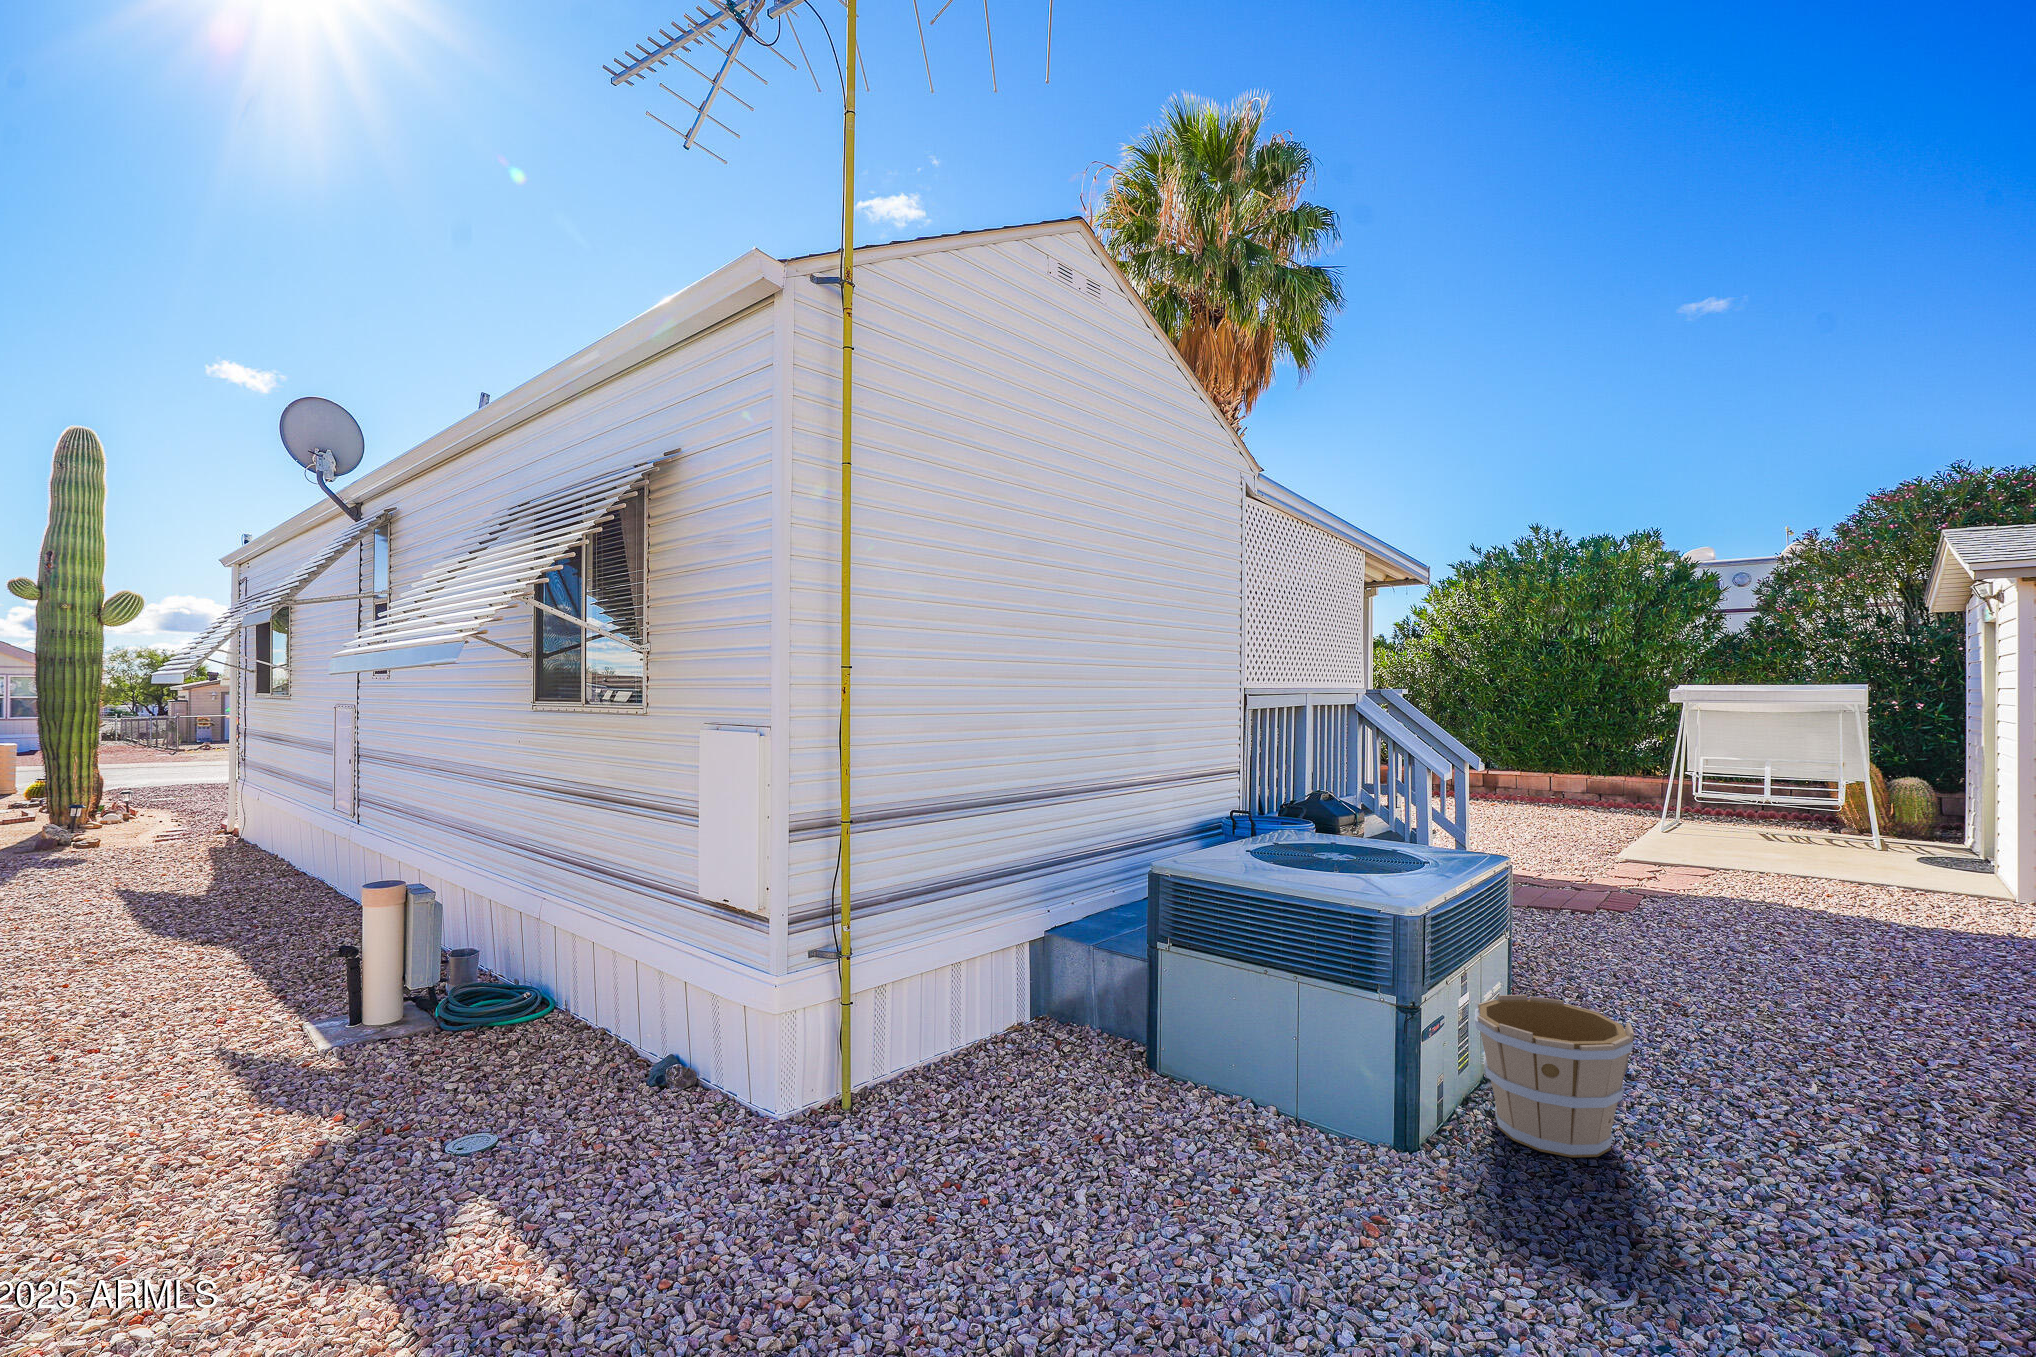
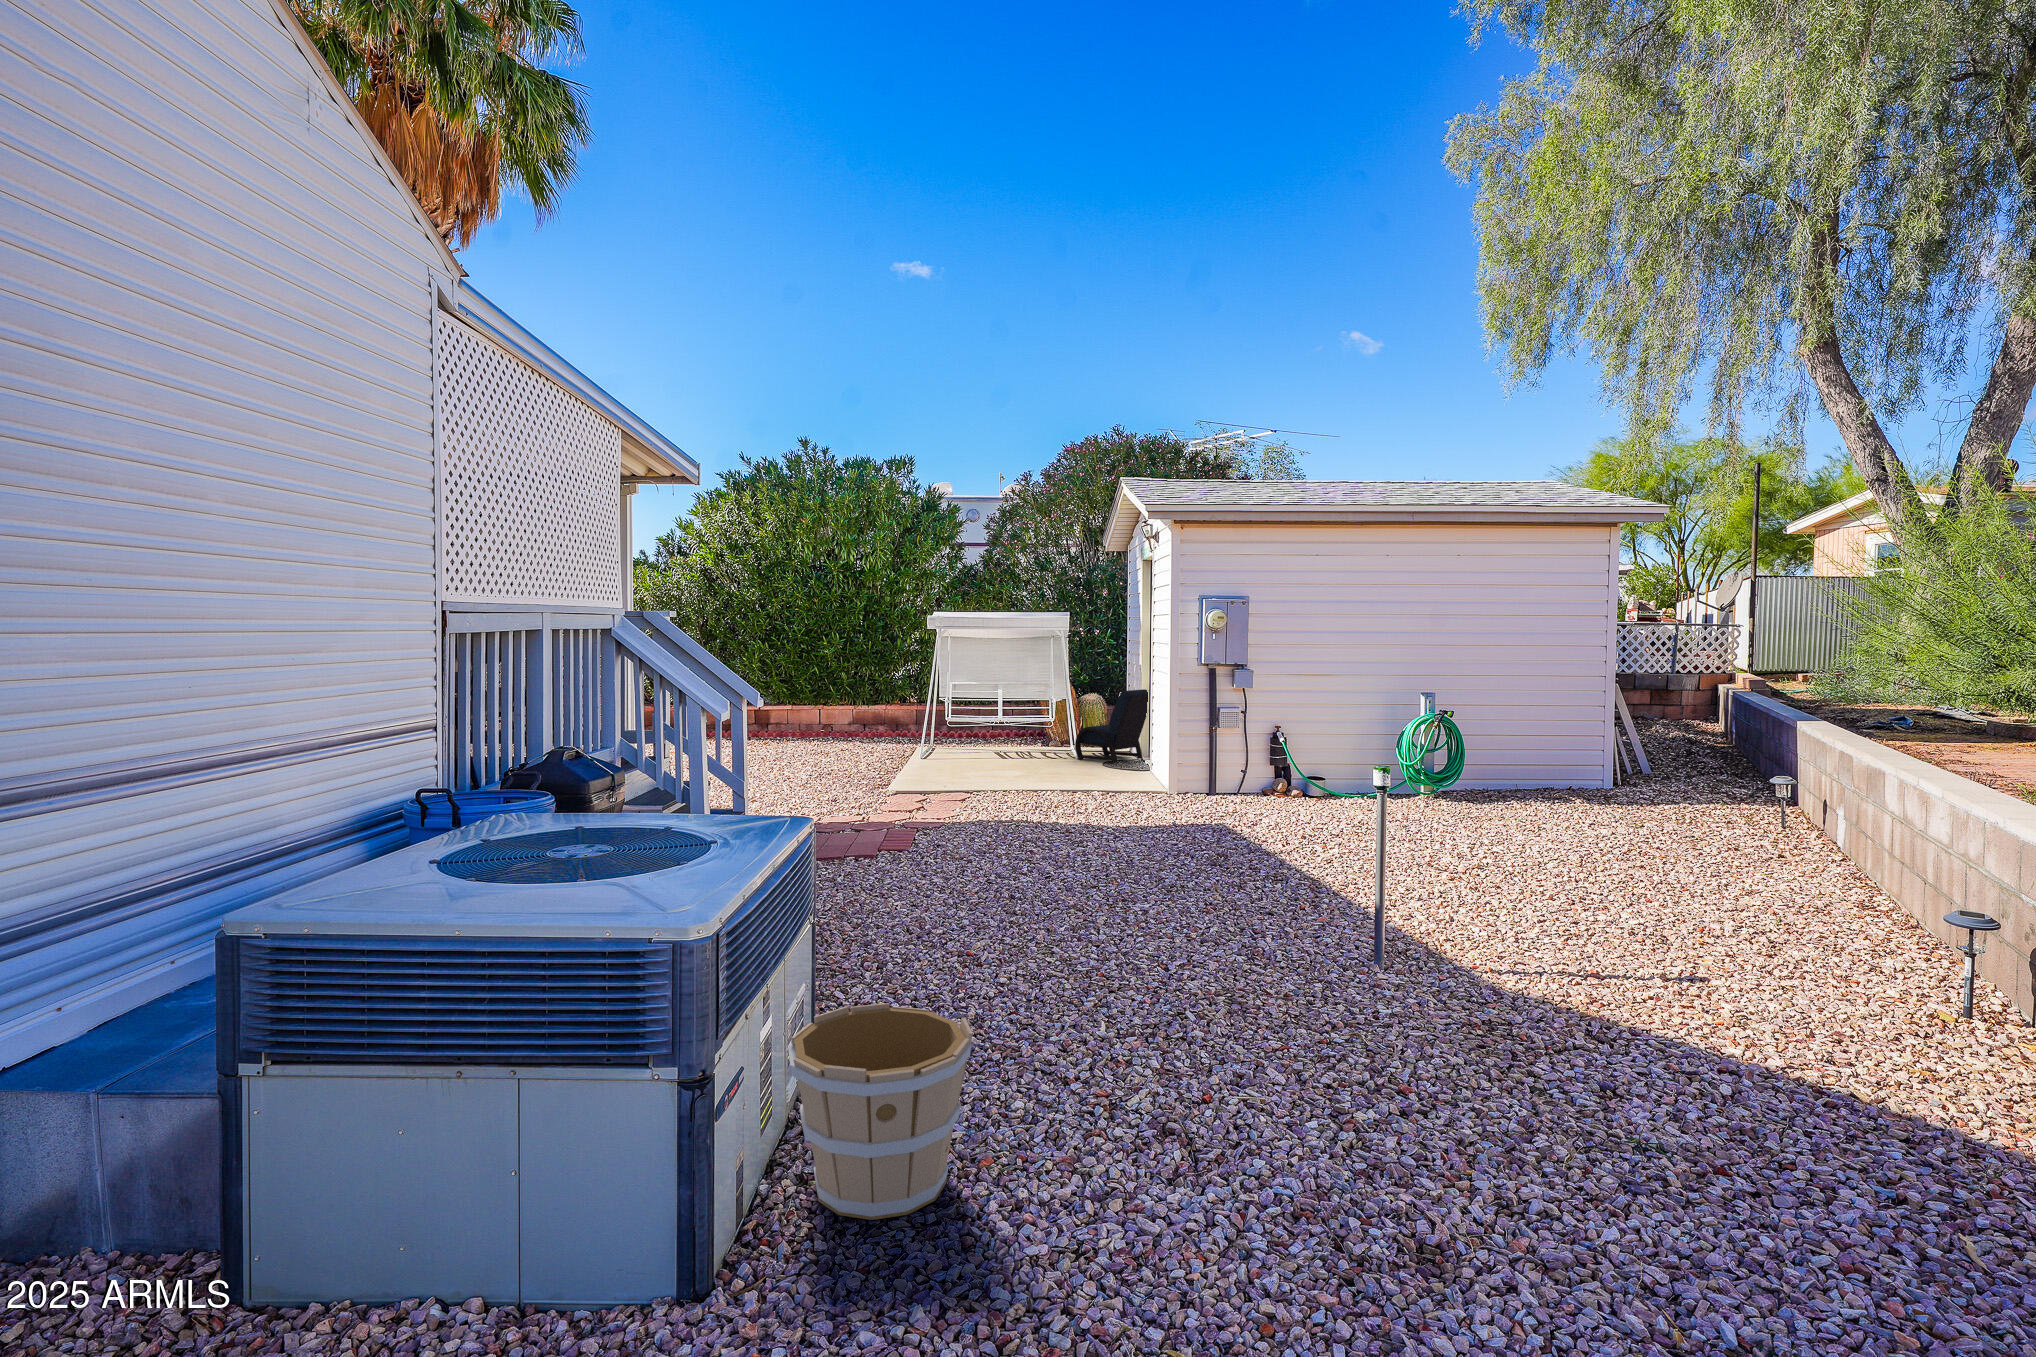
lounge chair: none [1872,774,1999,857] -> present [1075,689,1148,763]

